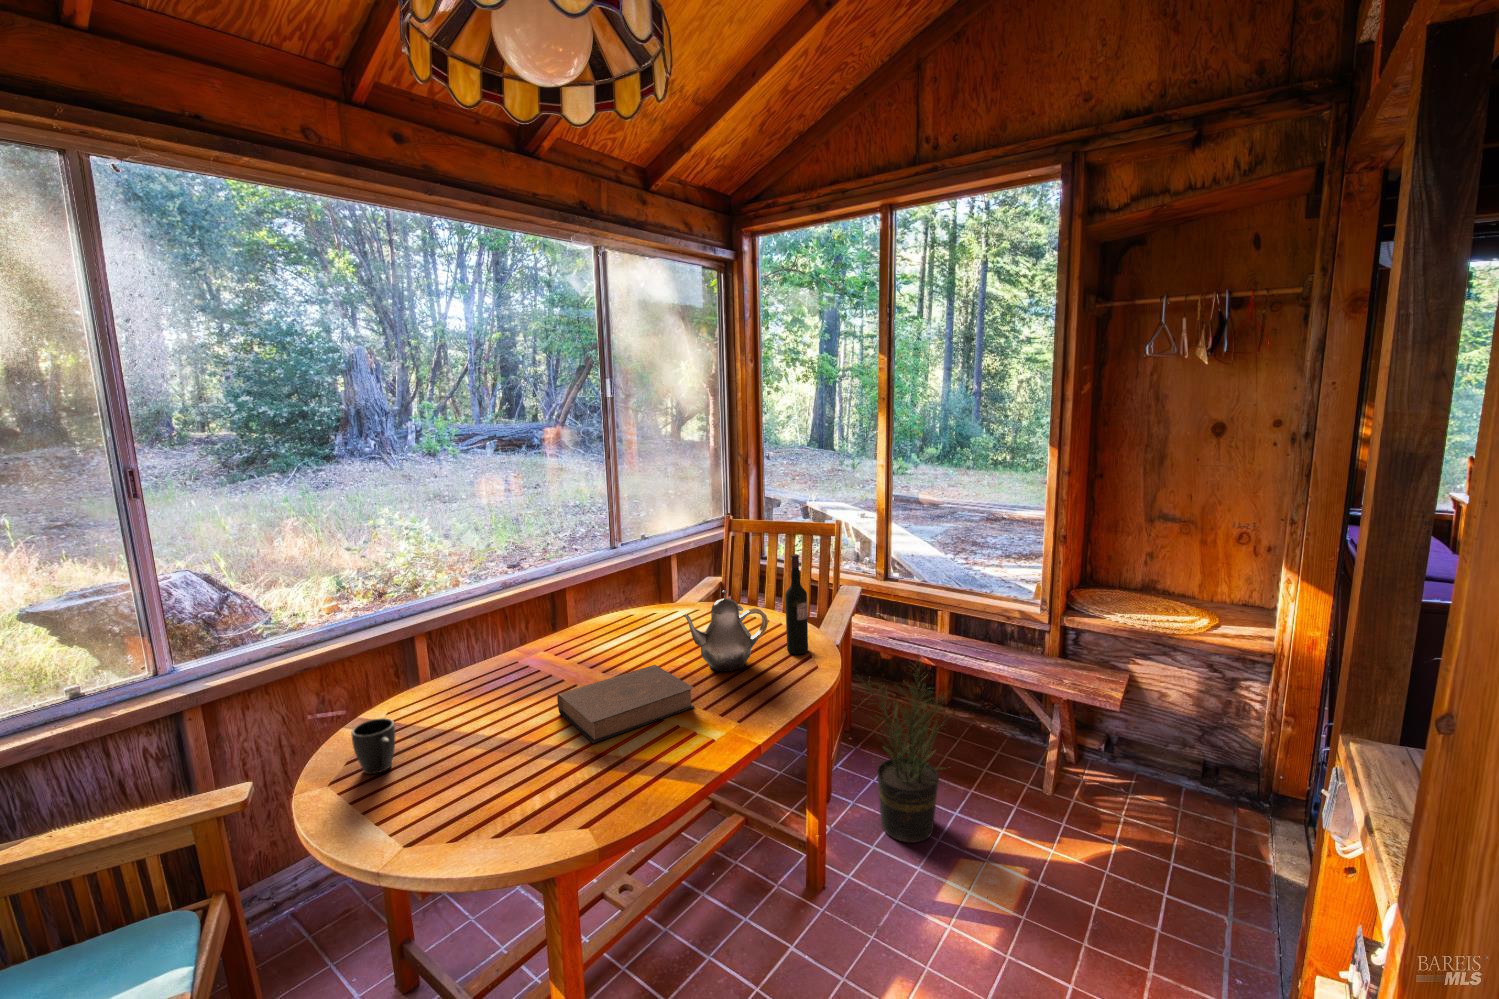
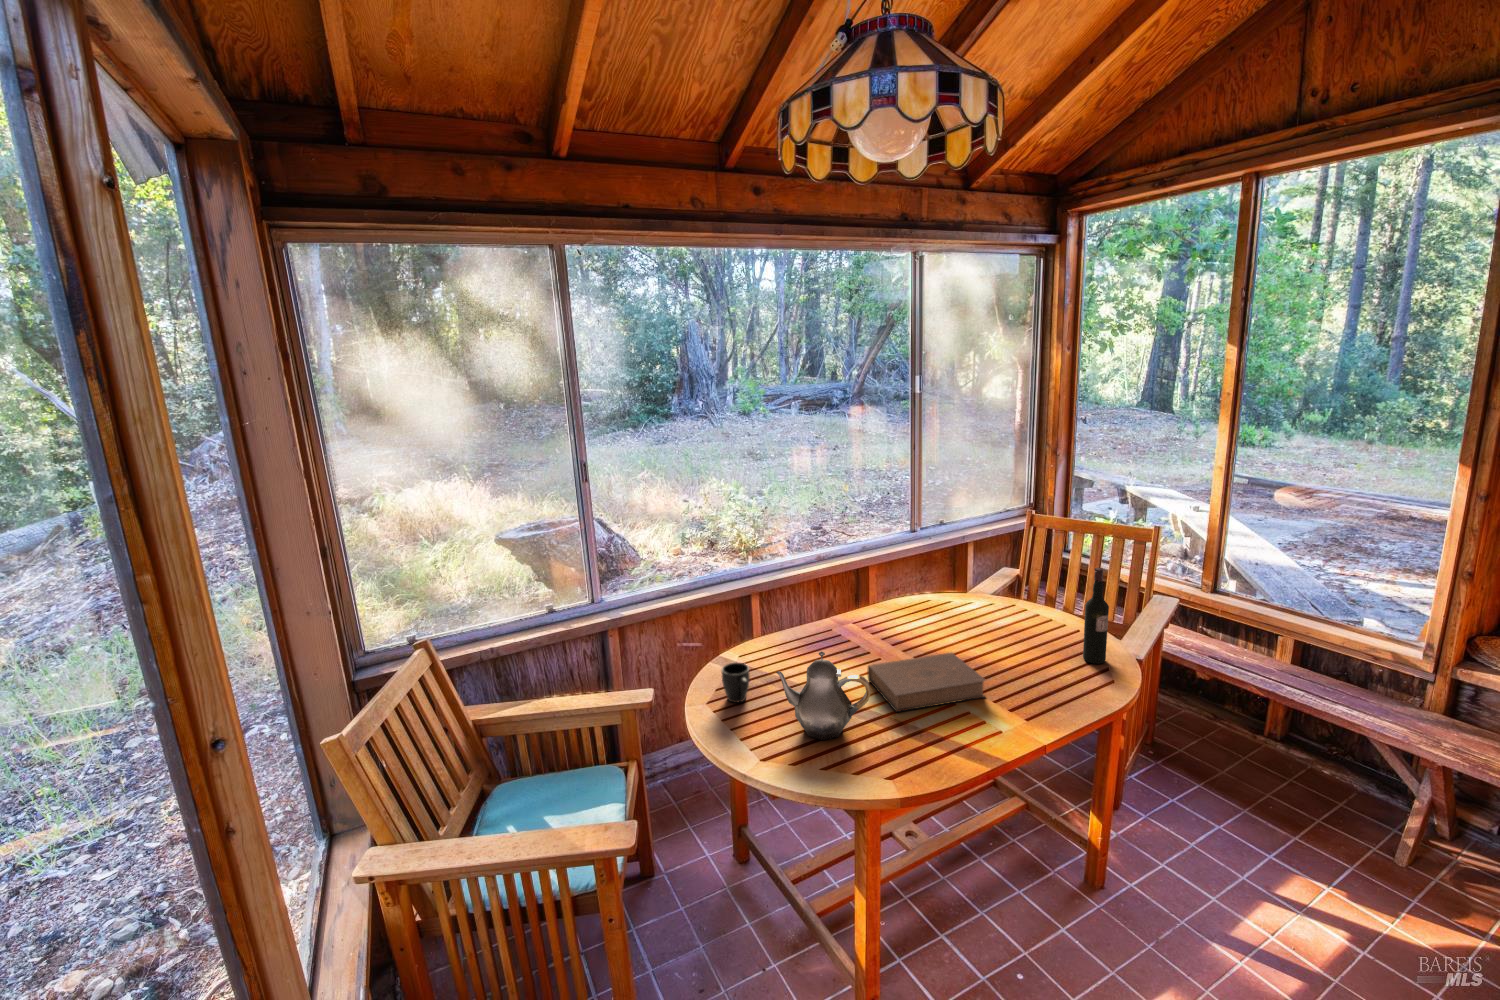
teapot: present [683,590,768,672] -> present [776,651,871,740]
potted plant: present [859,651,957,842] -> none [1148,673,1284,871]

